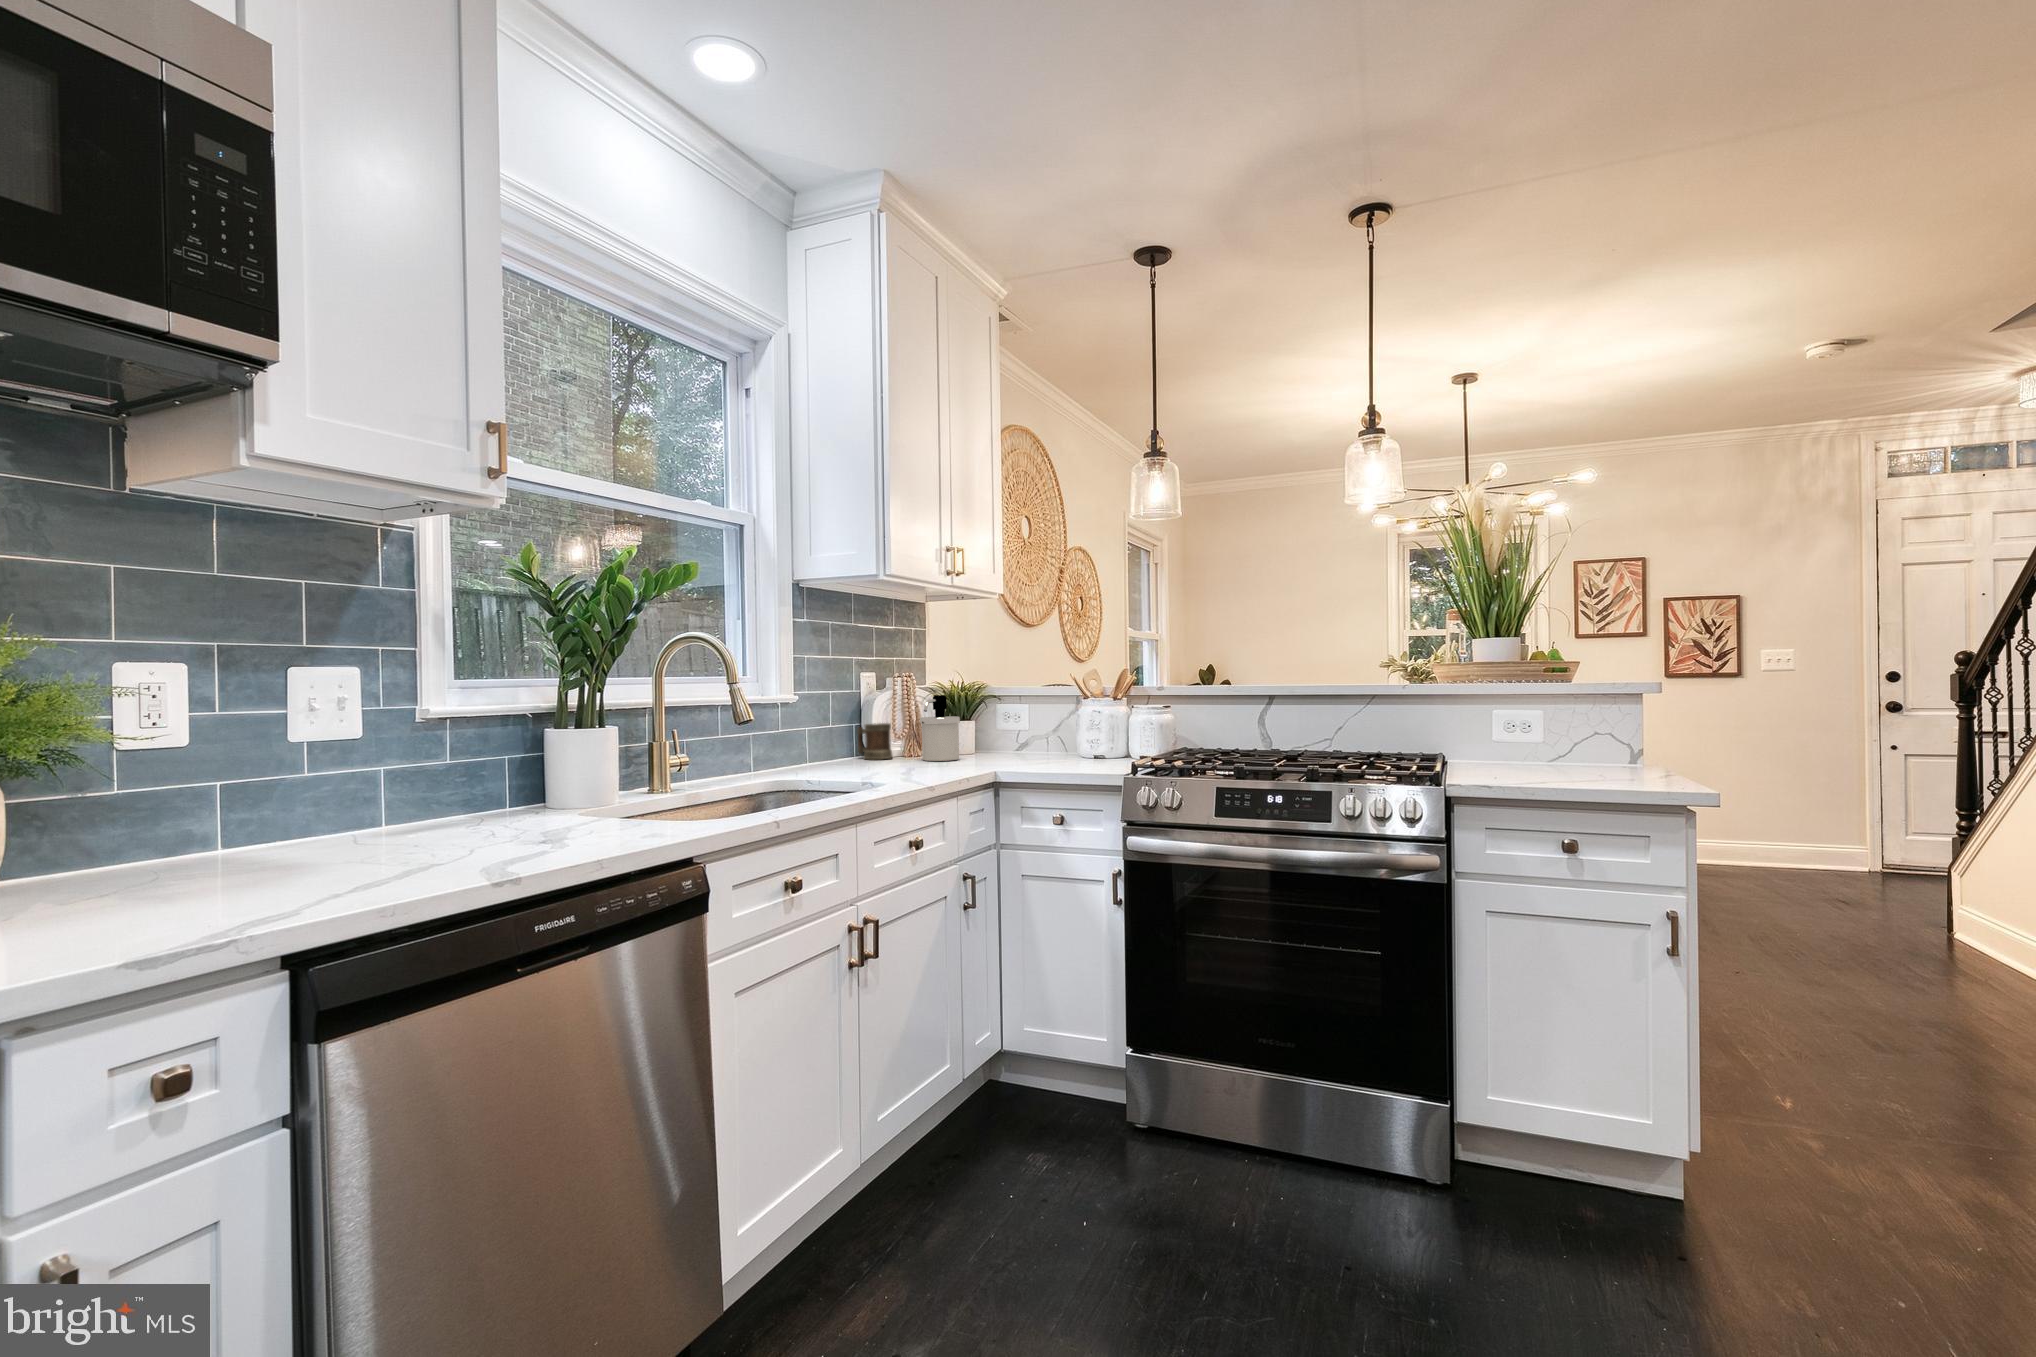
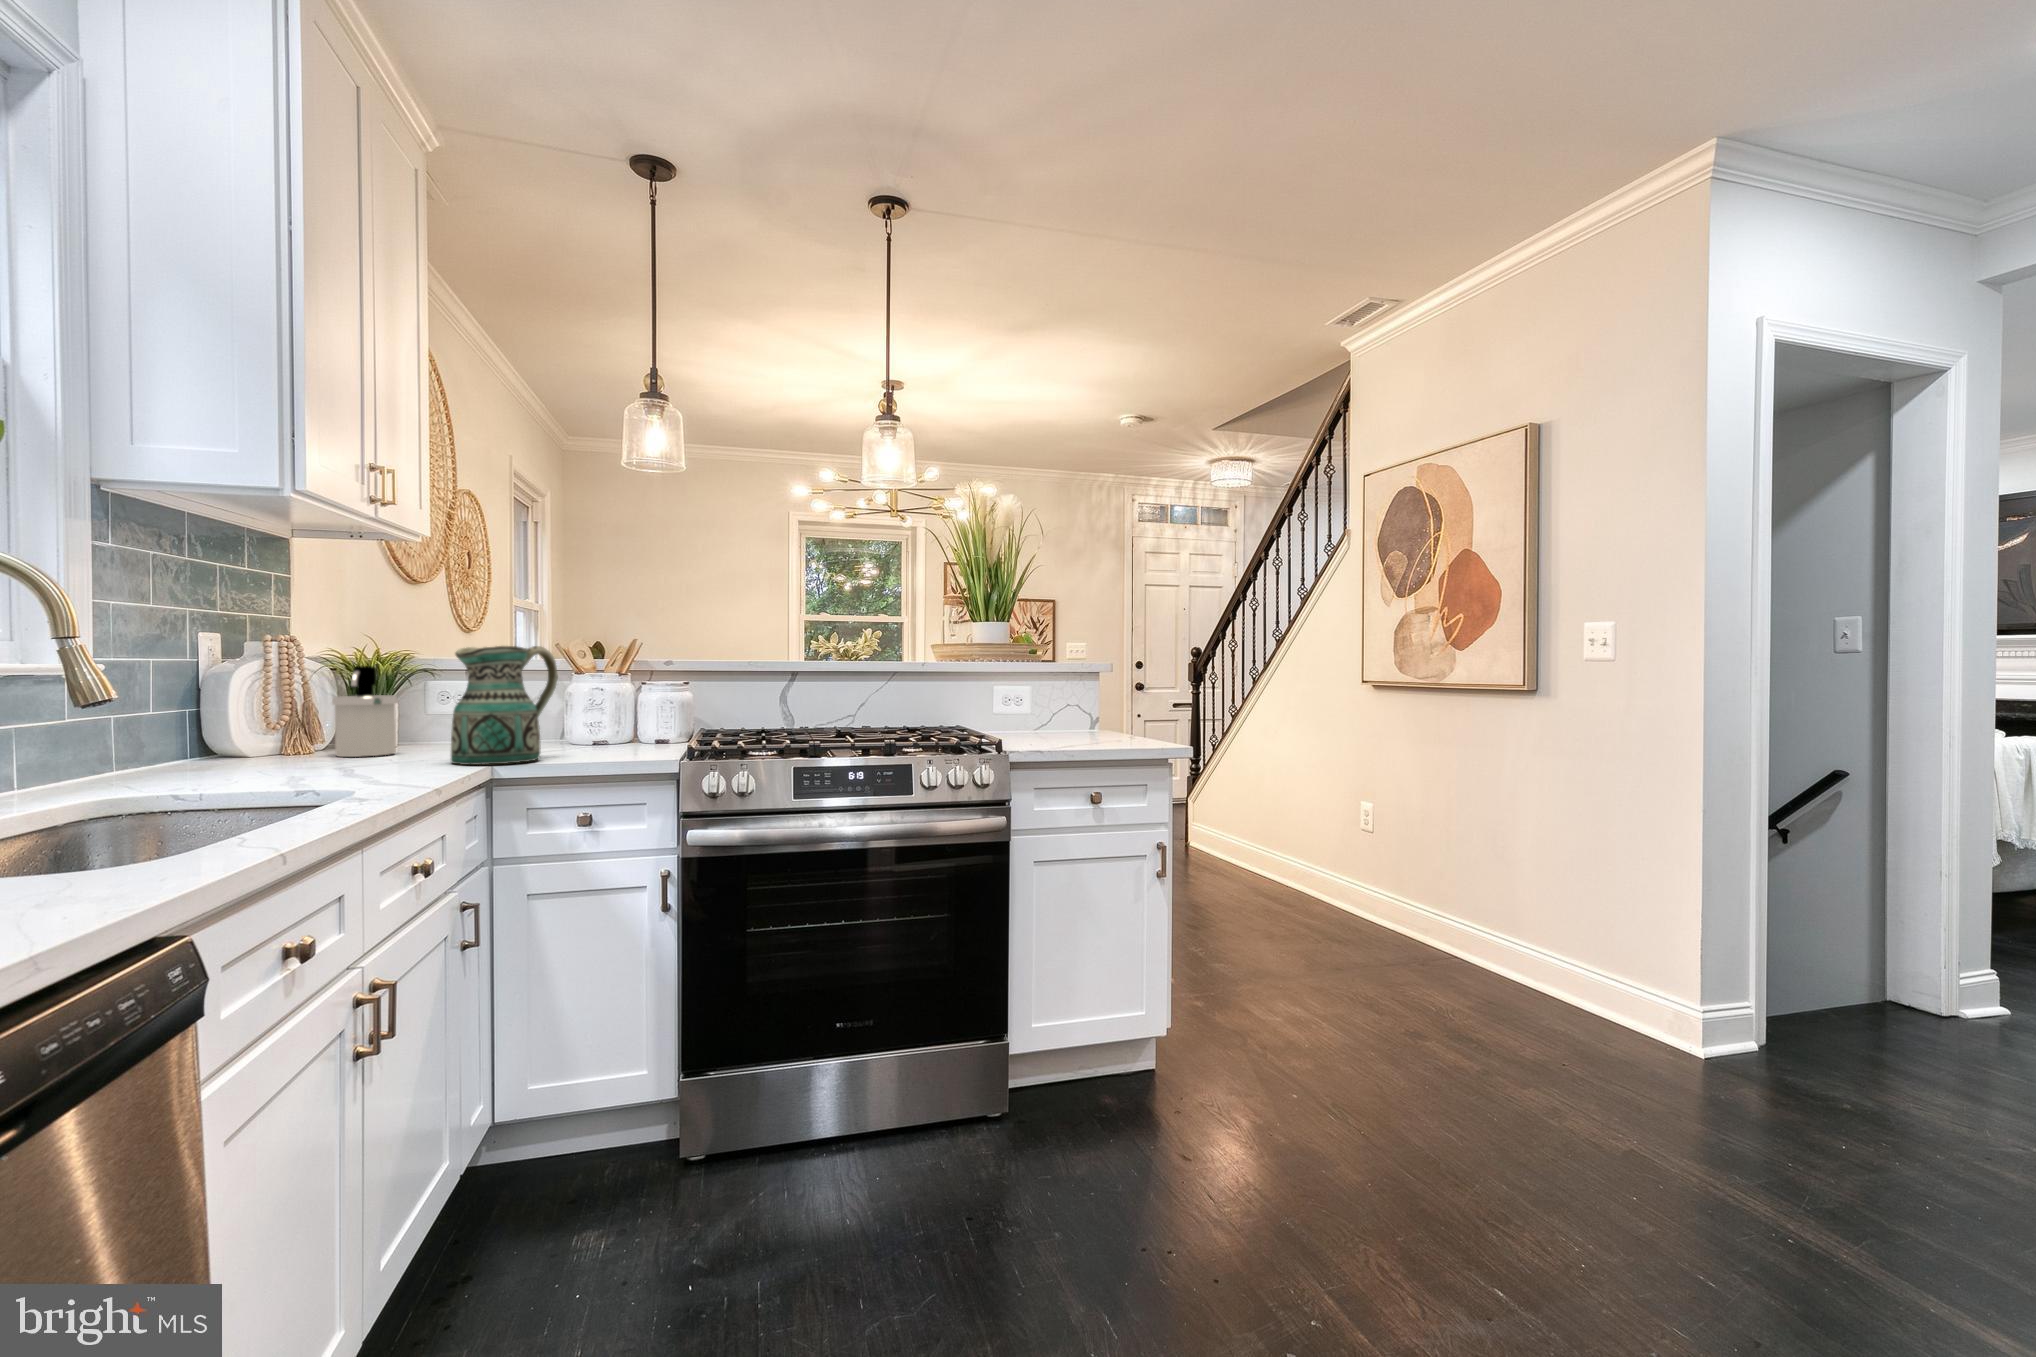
ceramic pitcher: none [974,680,1052,772] -> present [451,646,558,765]
mug: present [857,723,893,759] -> none [211,706,278,759]

